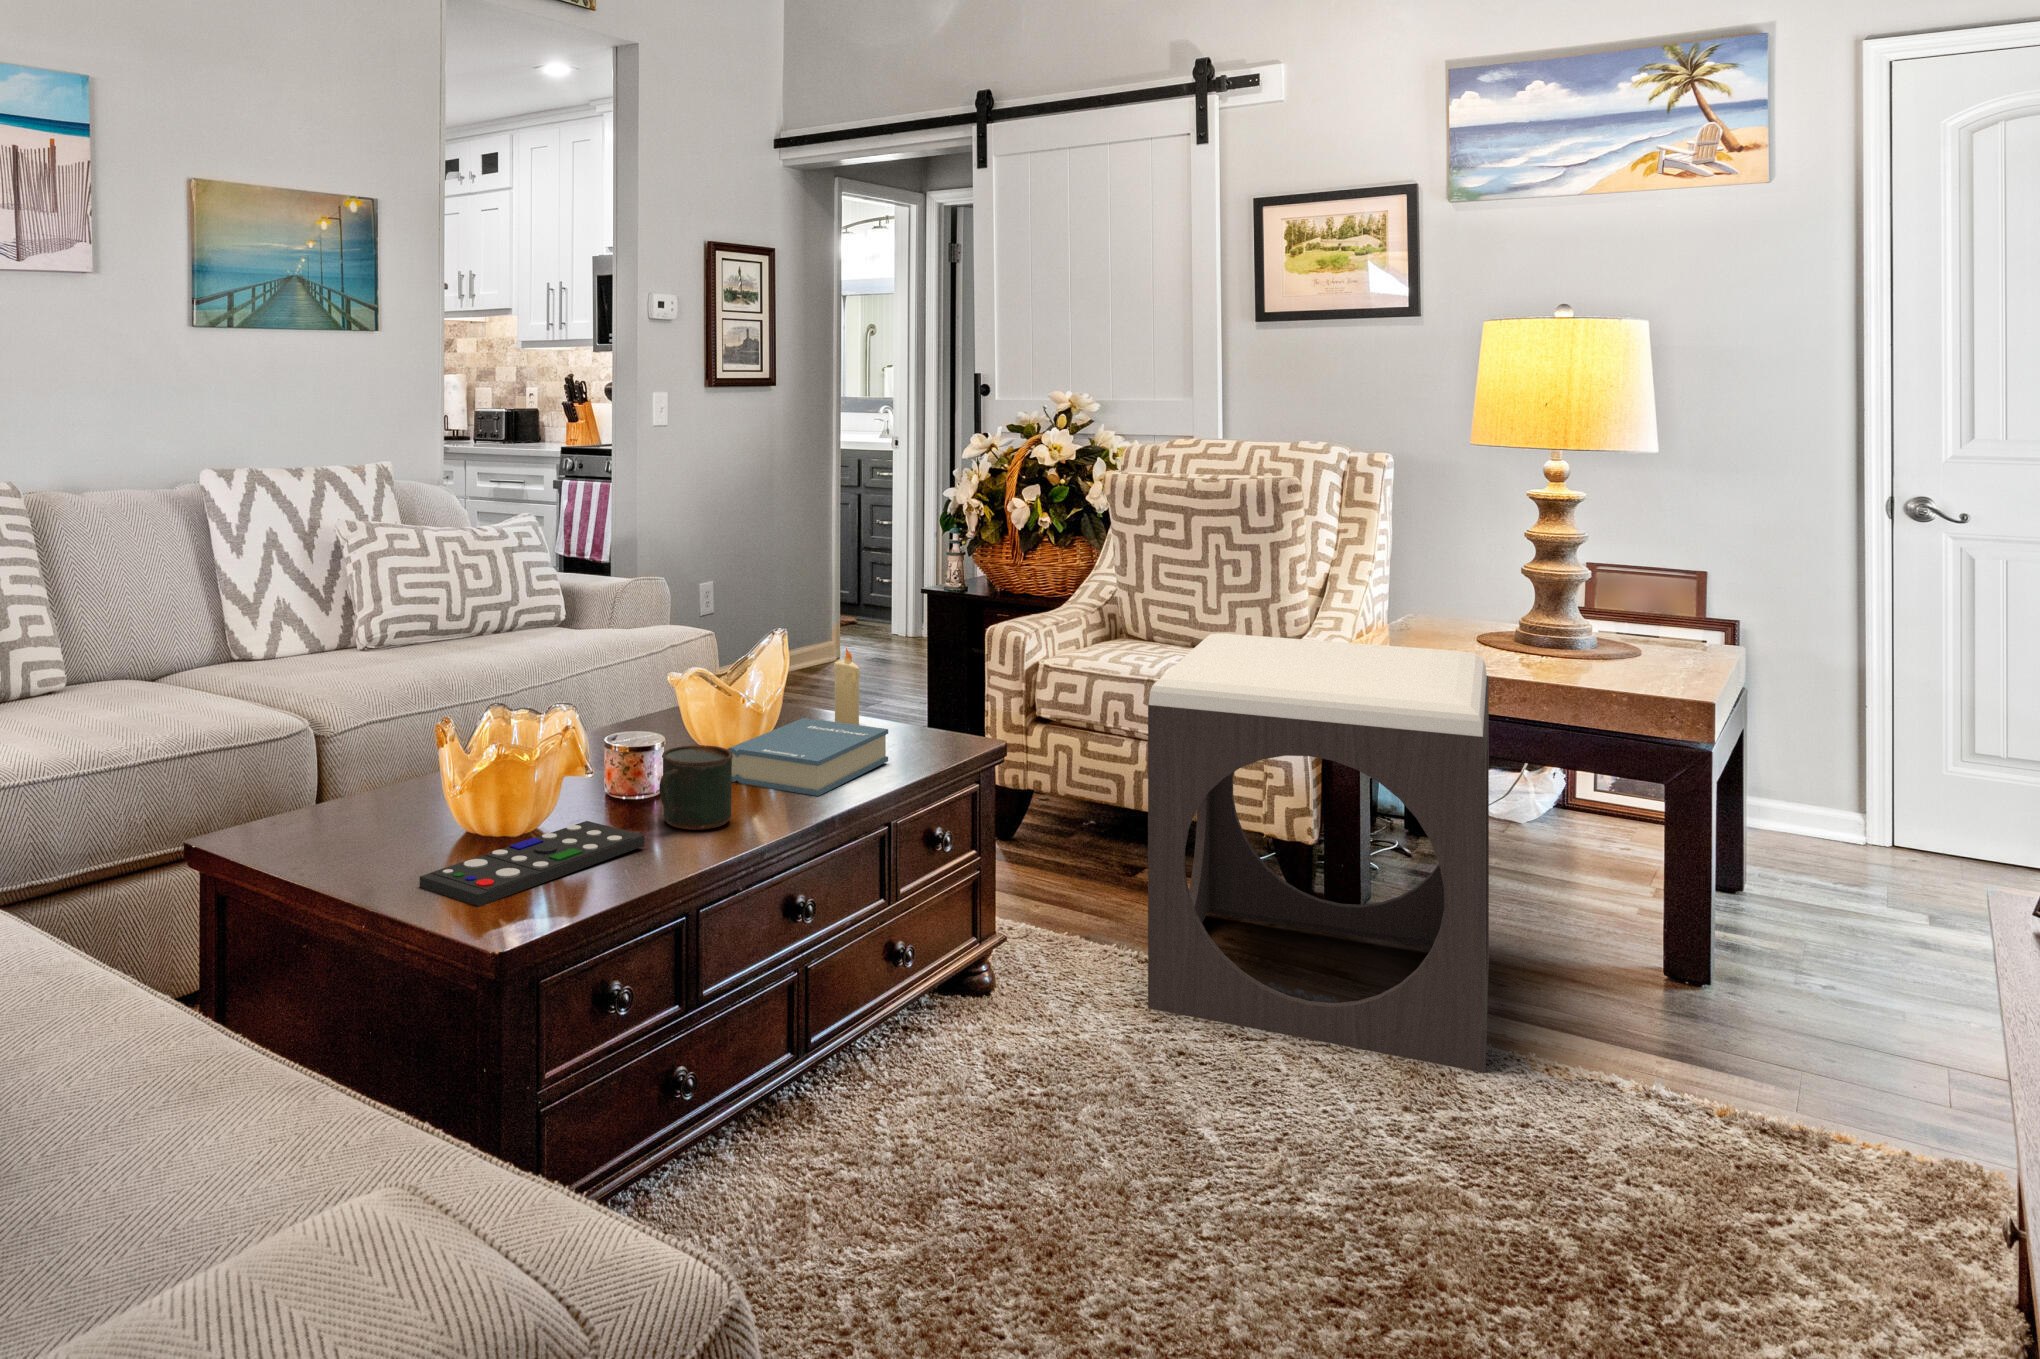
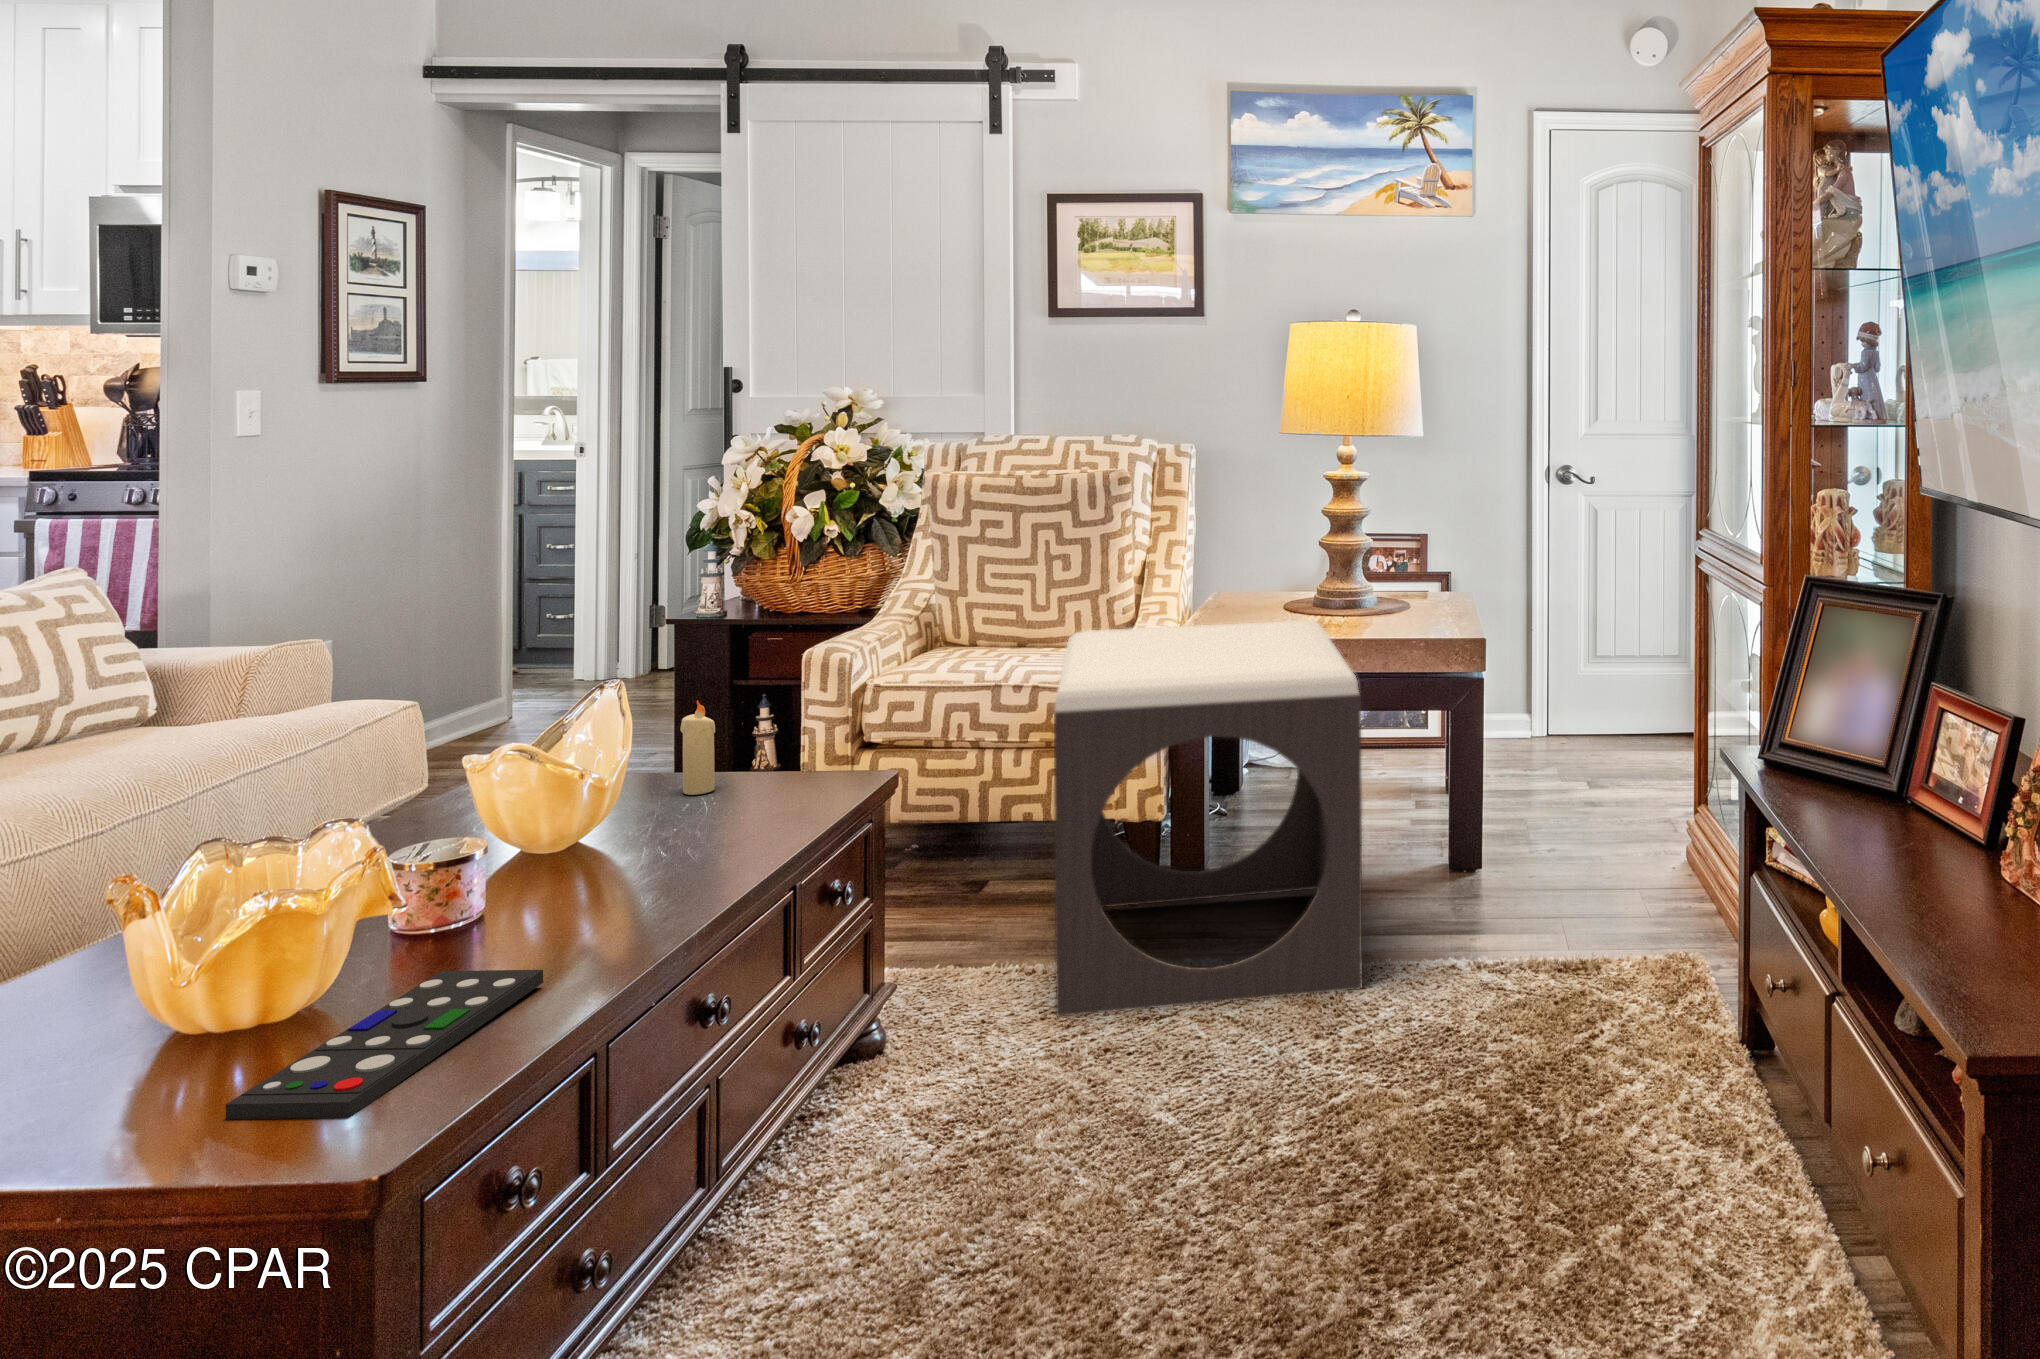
hardback book: present [728,718,888,796] -> none [585,784,782,883]
mug: present [659,745,733,830] -> none [539,842,640,951]

